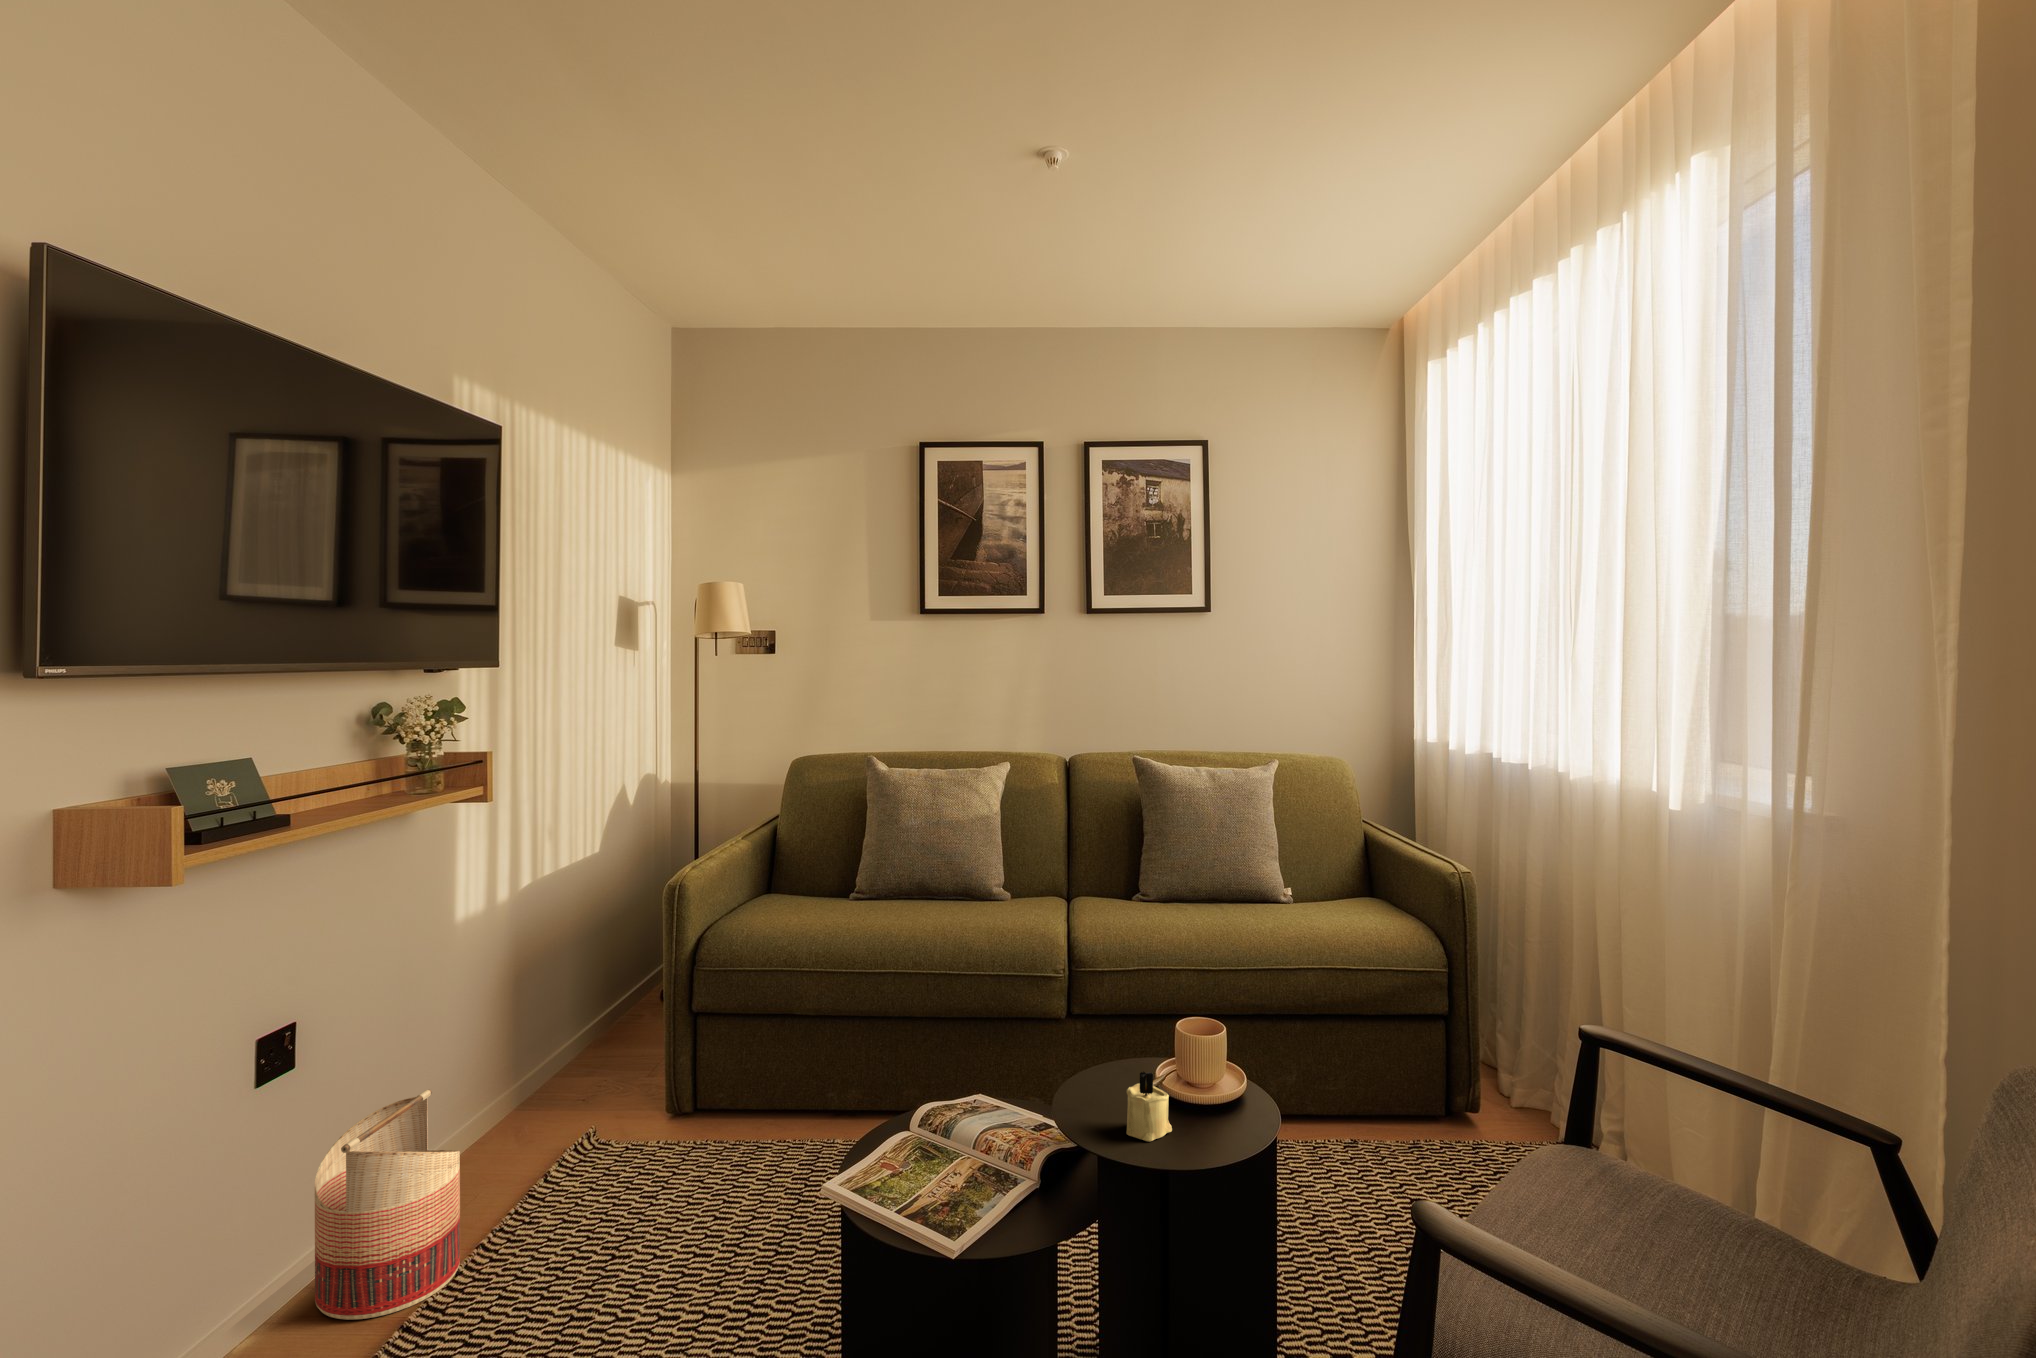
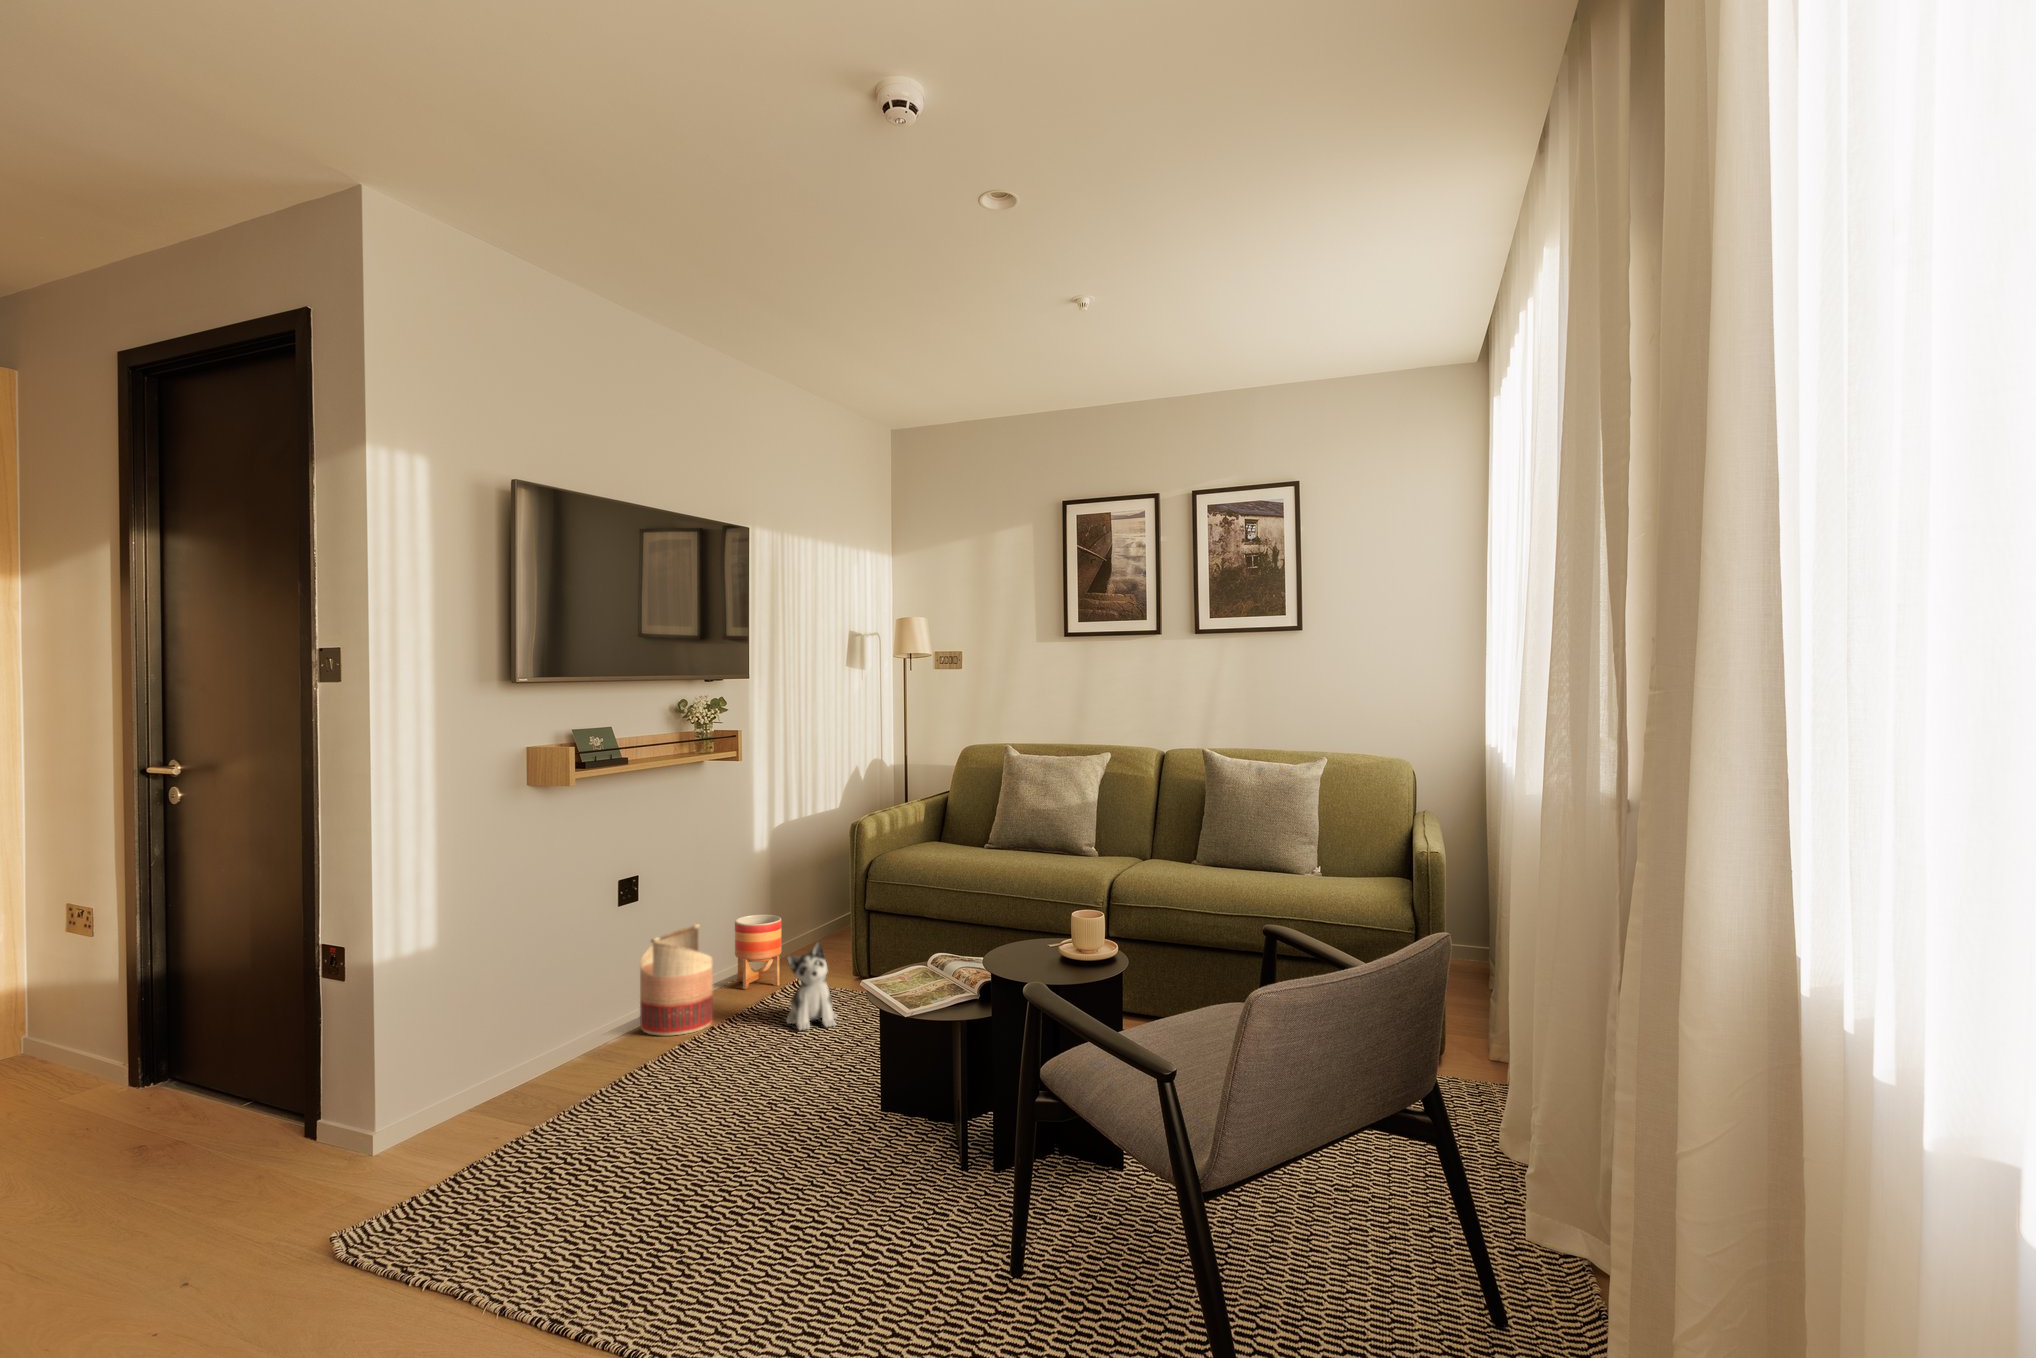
planter: none [476,1037,557,1169] -> present [735,915,782,989]
candle: present [1126,1072,1172,1141] -> none [1023,916,1051,954]
plush toy: none [600,1101,692,1260] -> present [786,942,837,1030]

